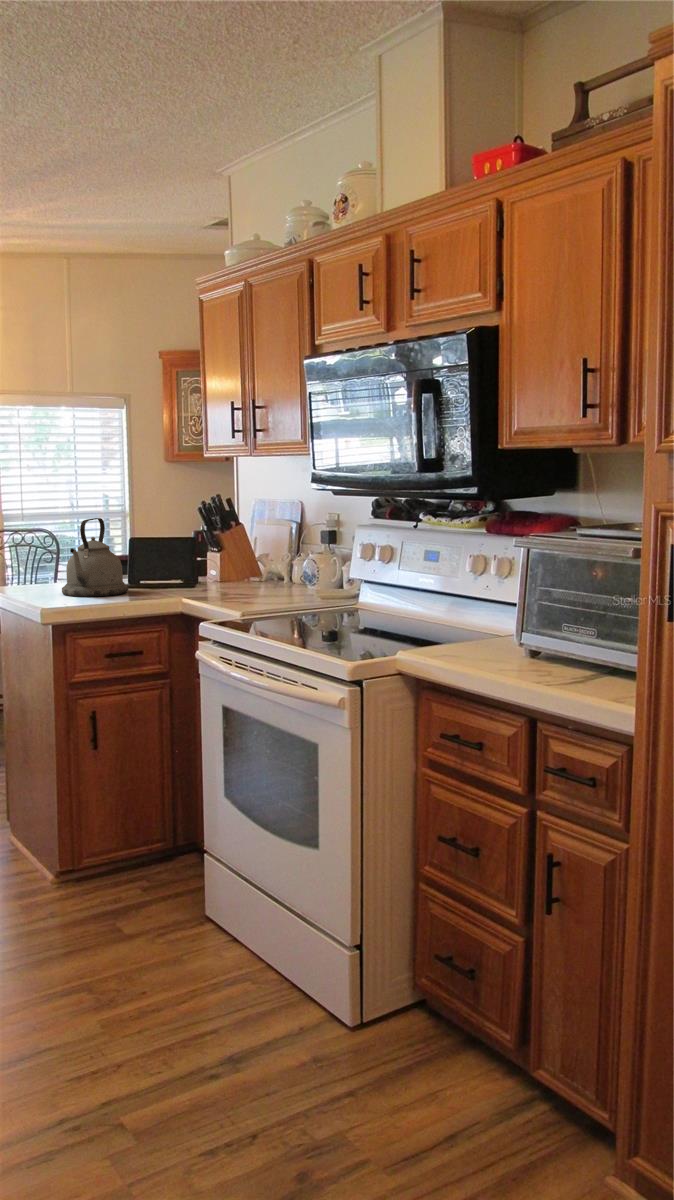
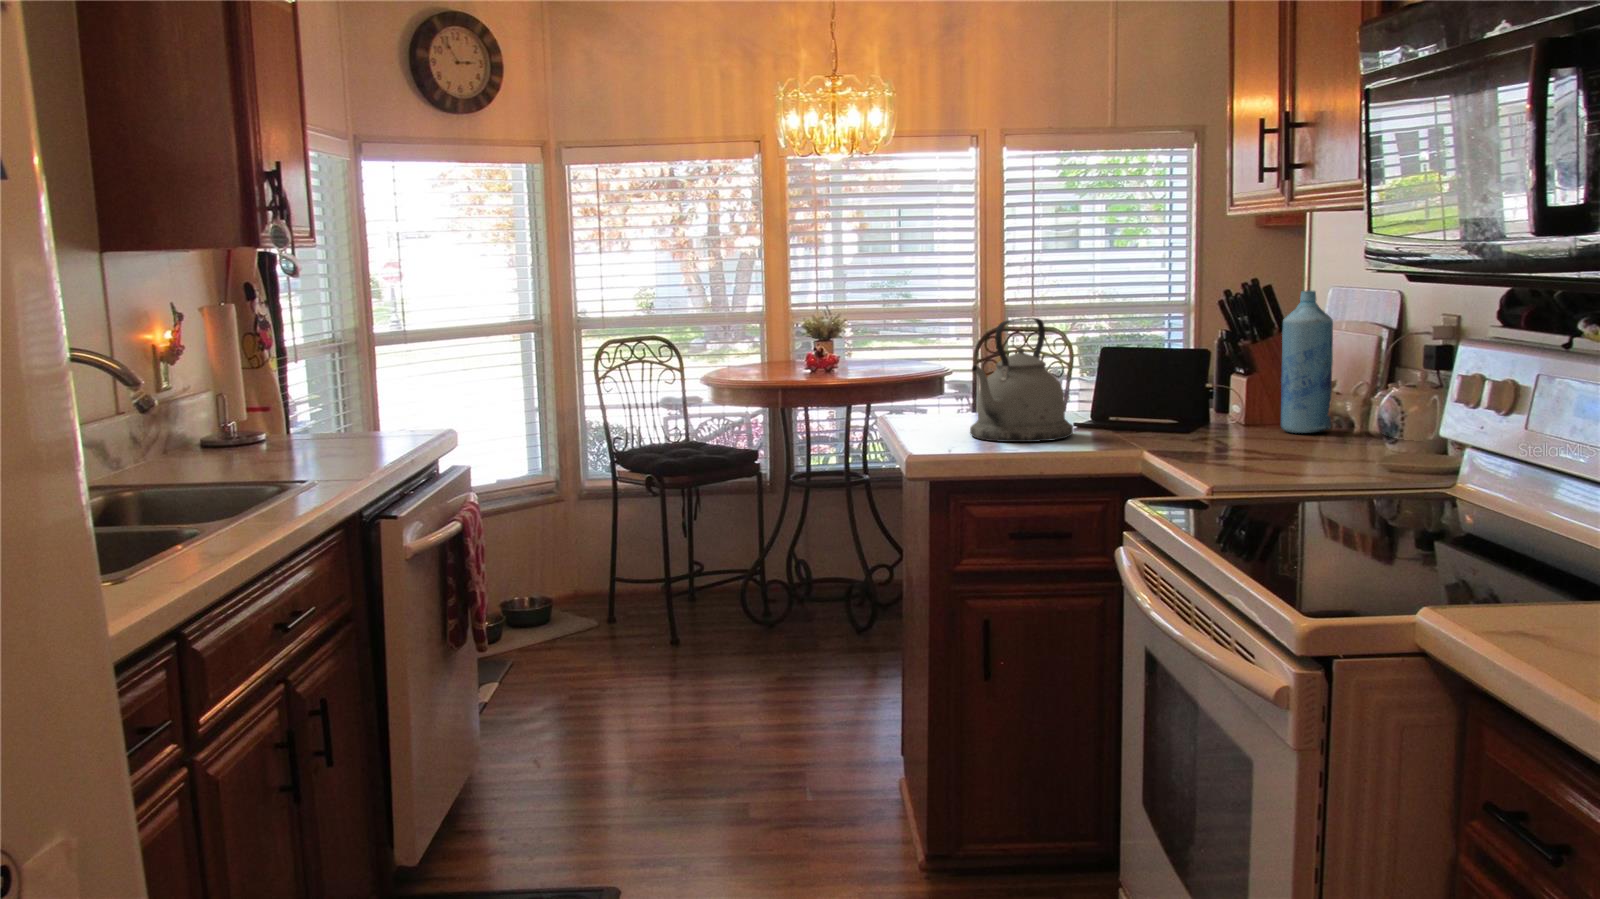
bottle: none [241,501,270,583] -> present [1281,291,1333,433]

